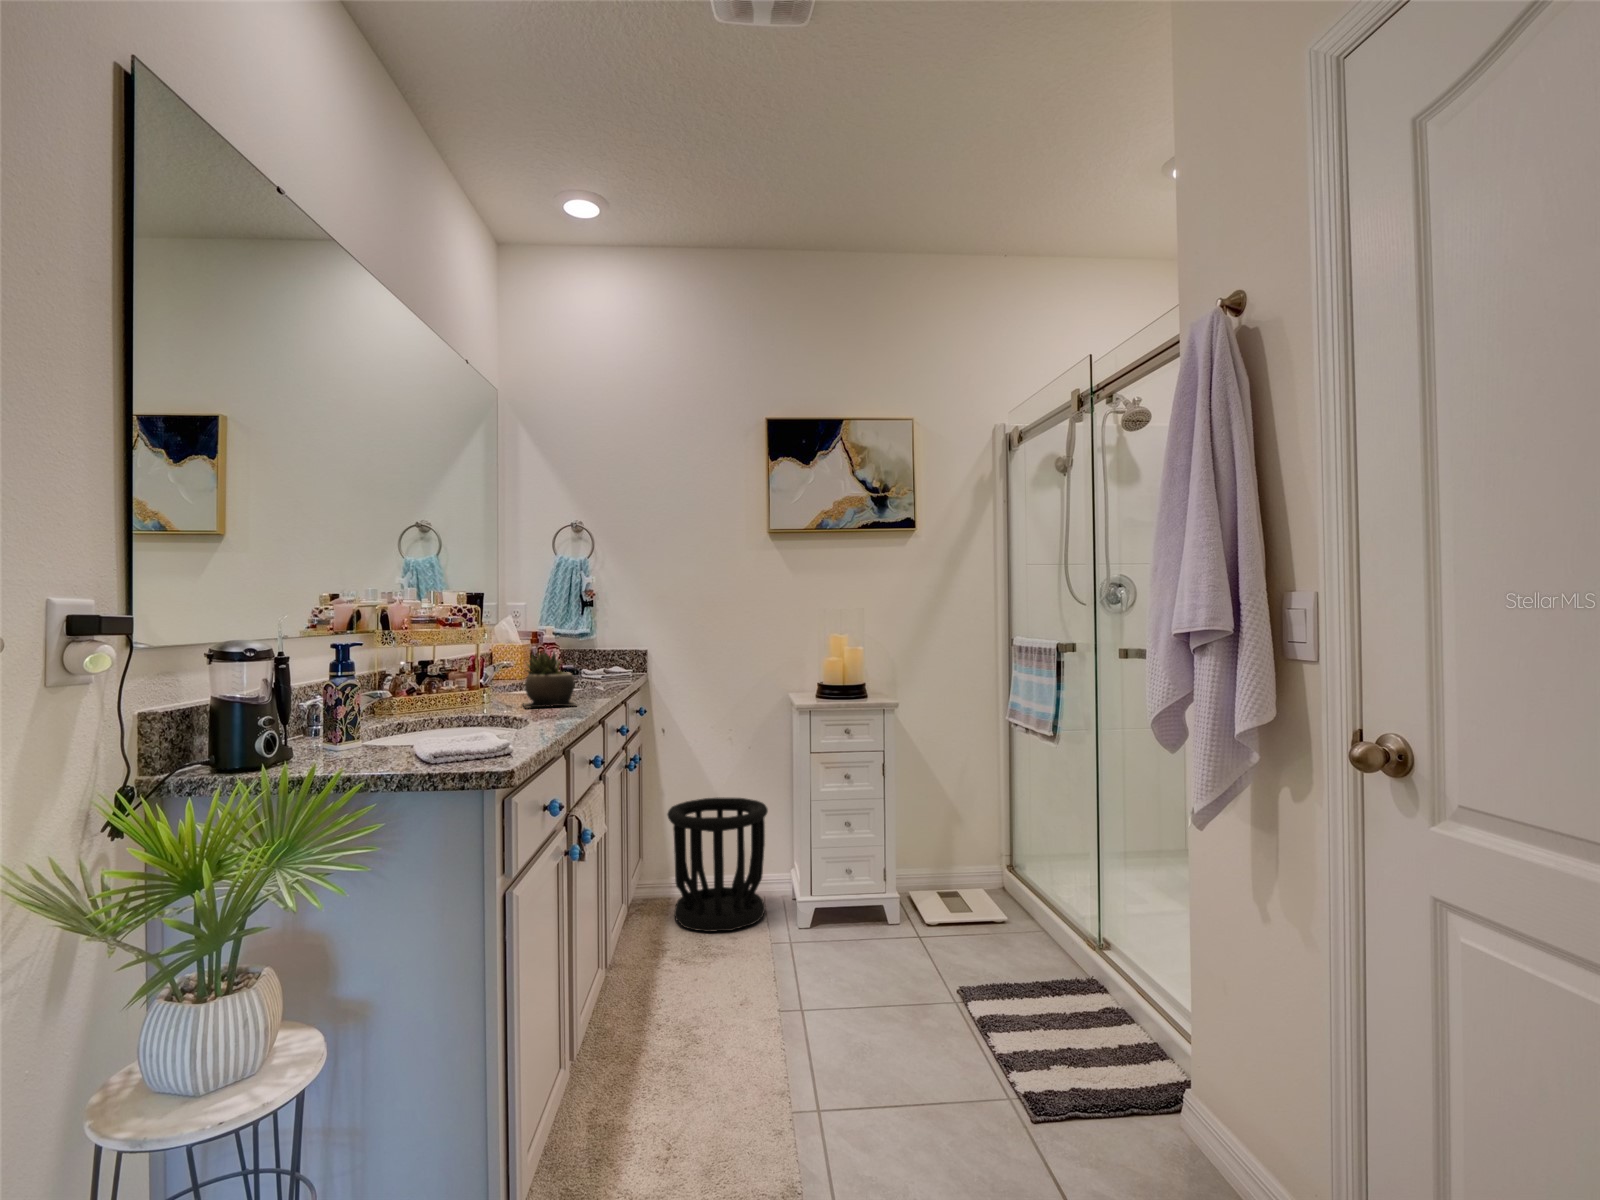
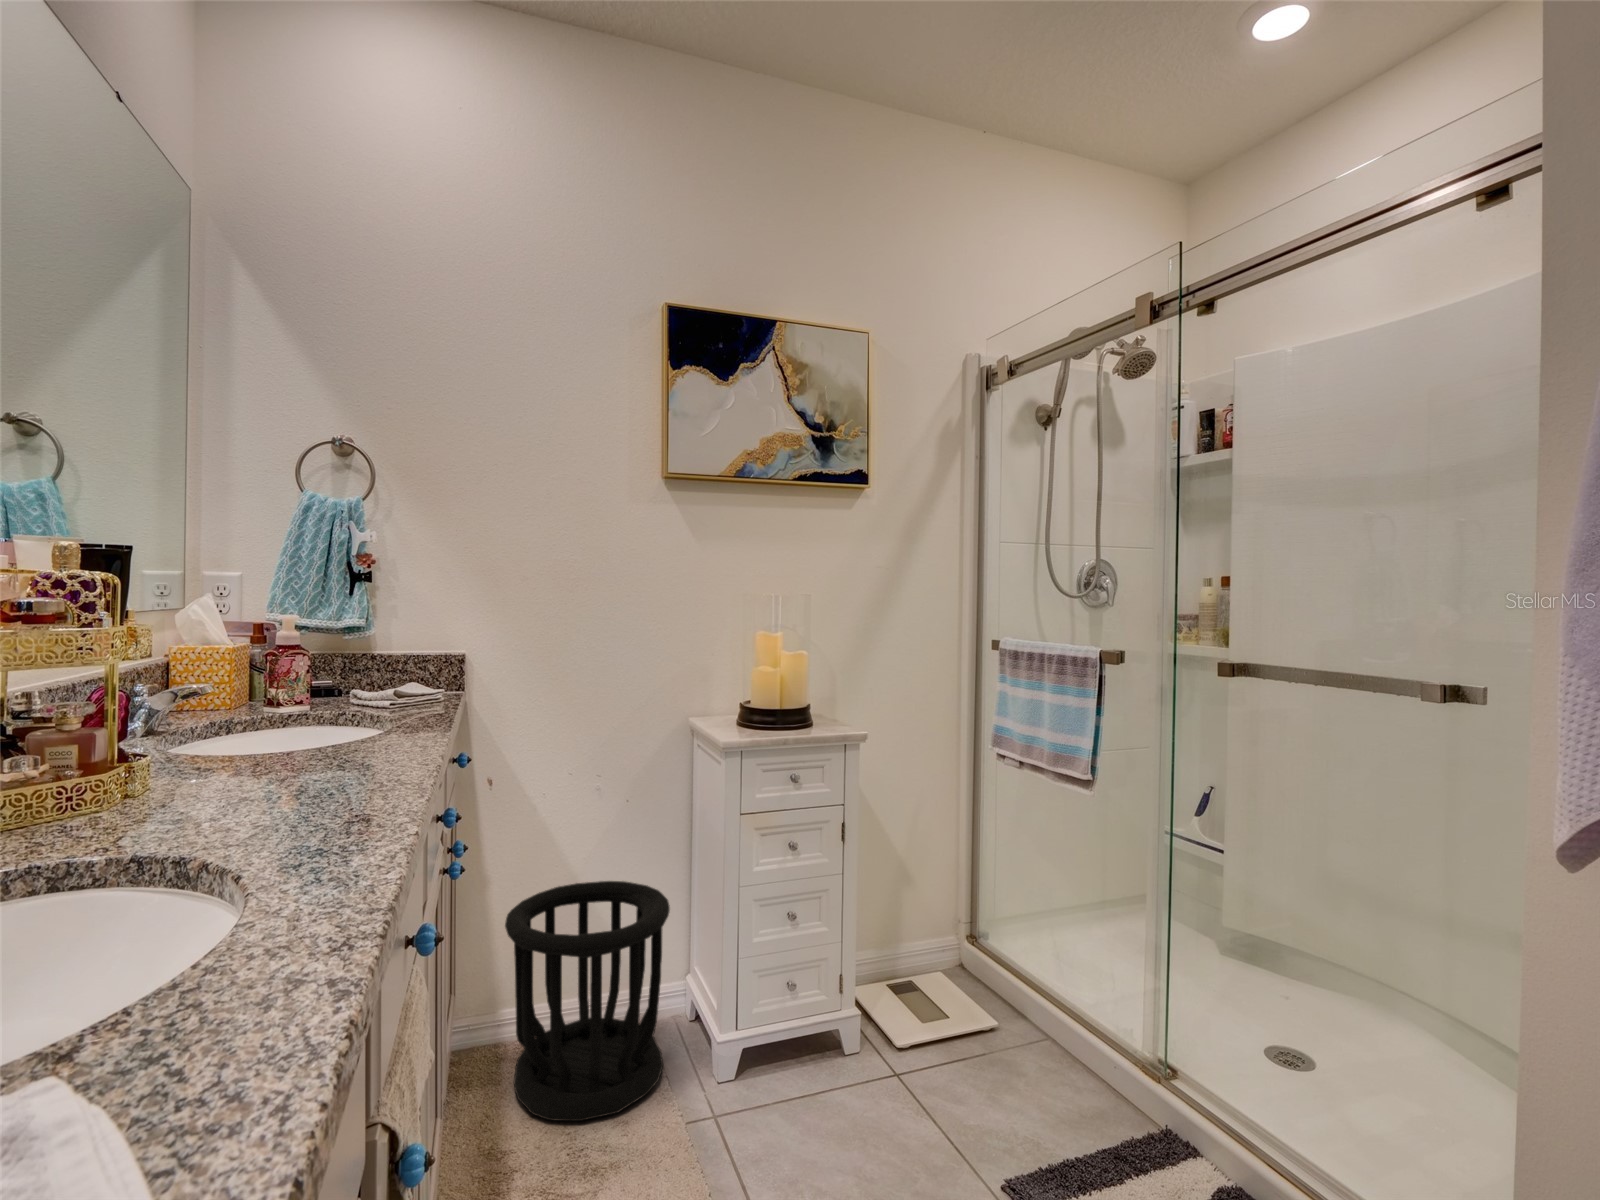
succulent plant: present [523,652,575,708] -> none [226,677,370,818]

